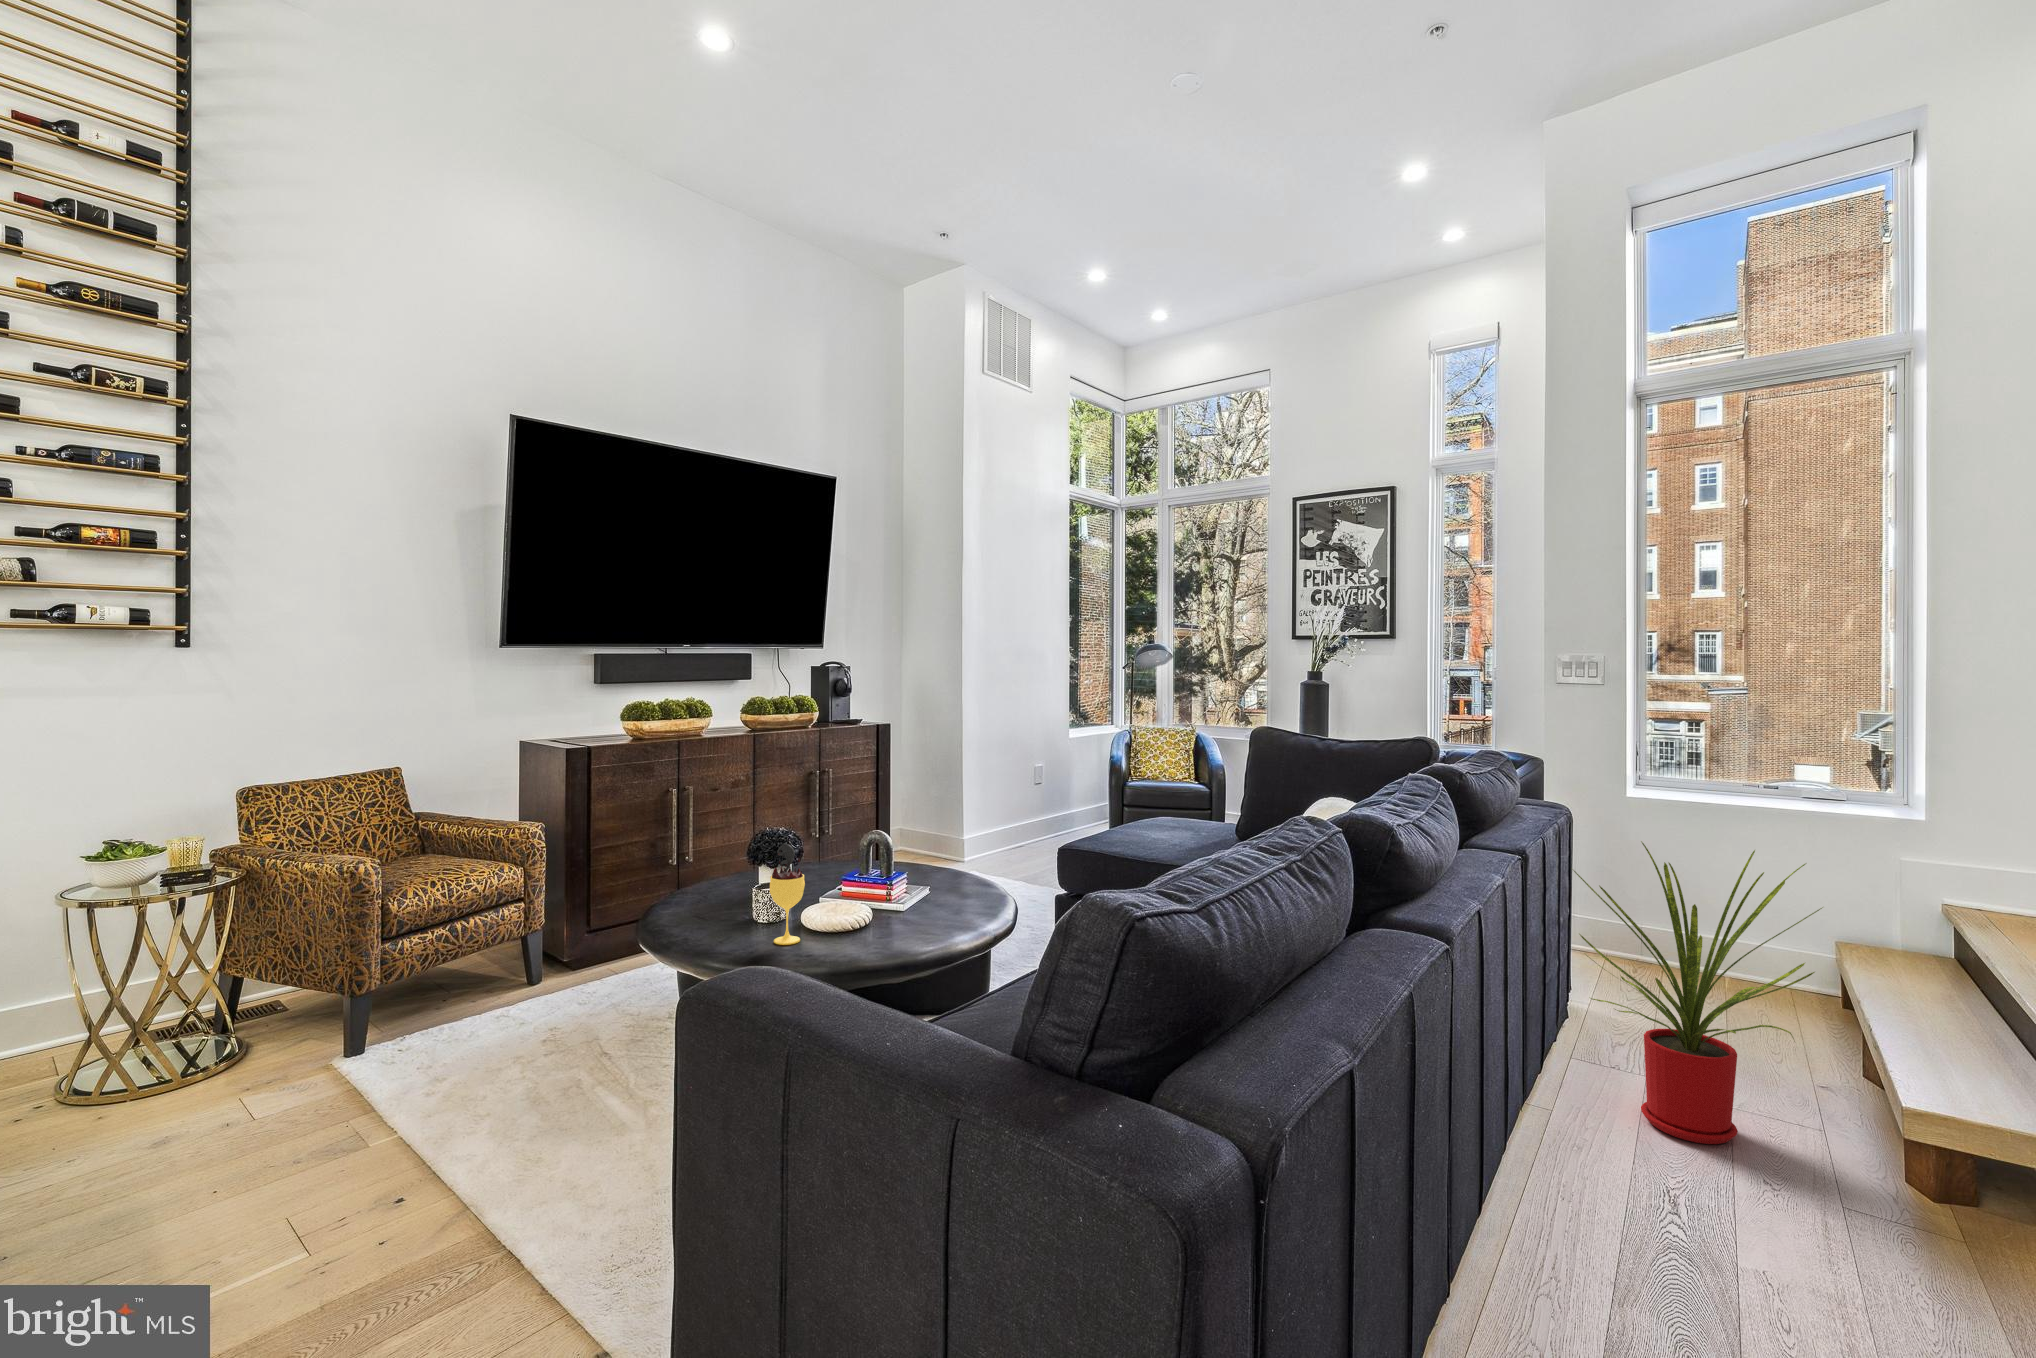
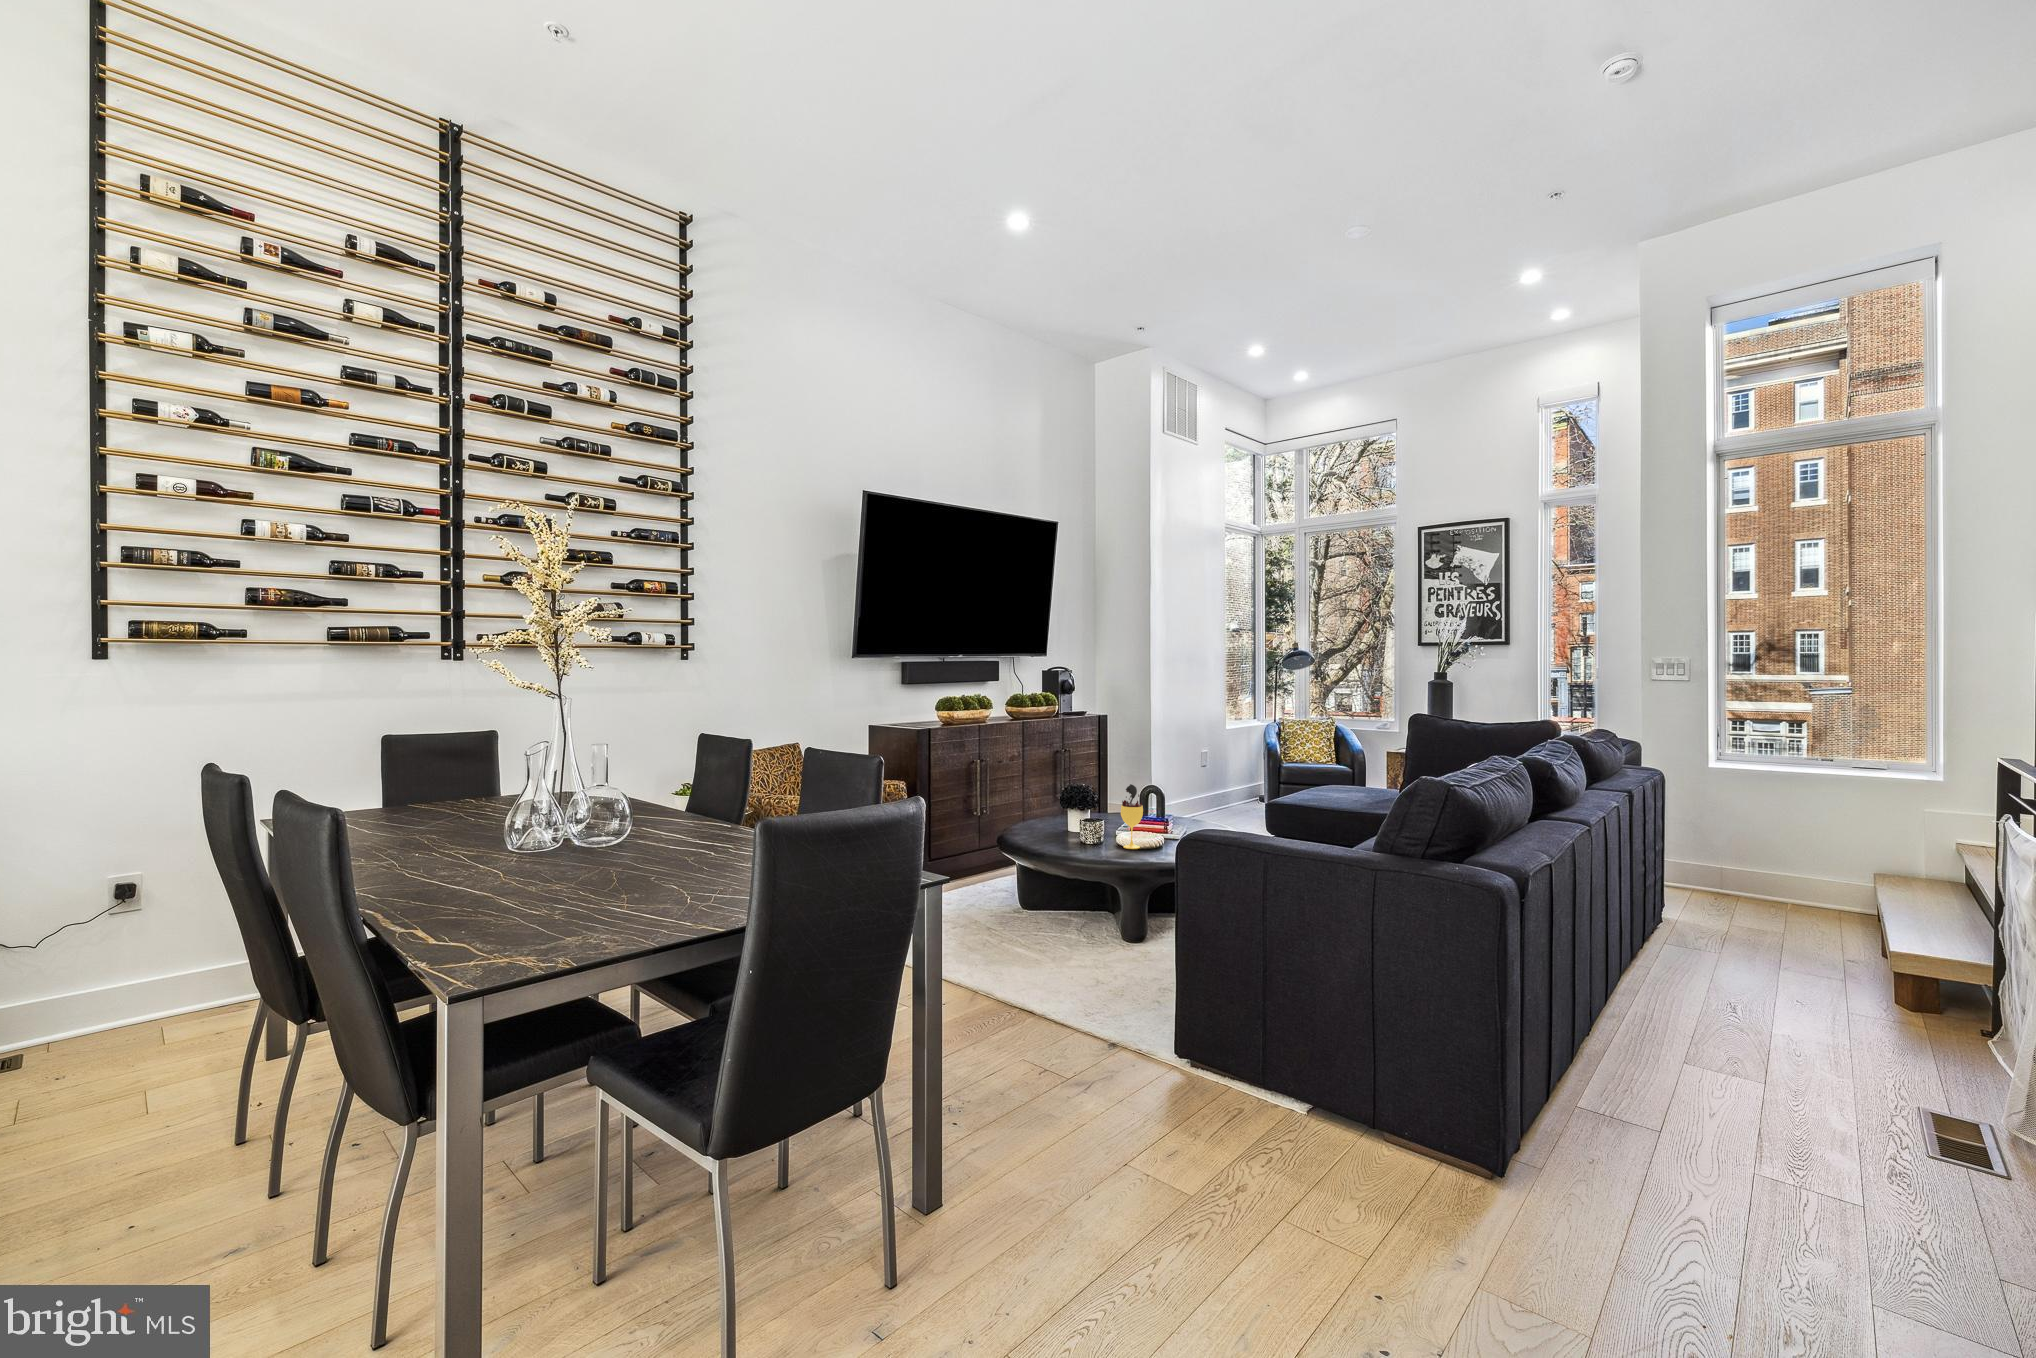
house plant: present [1573,841,1823,1144] -> none [1664,789,1839,988]

